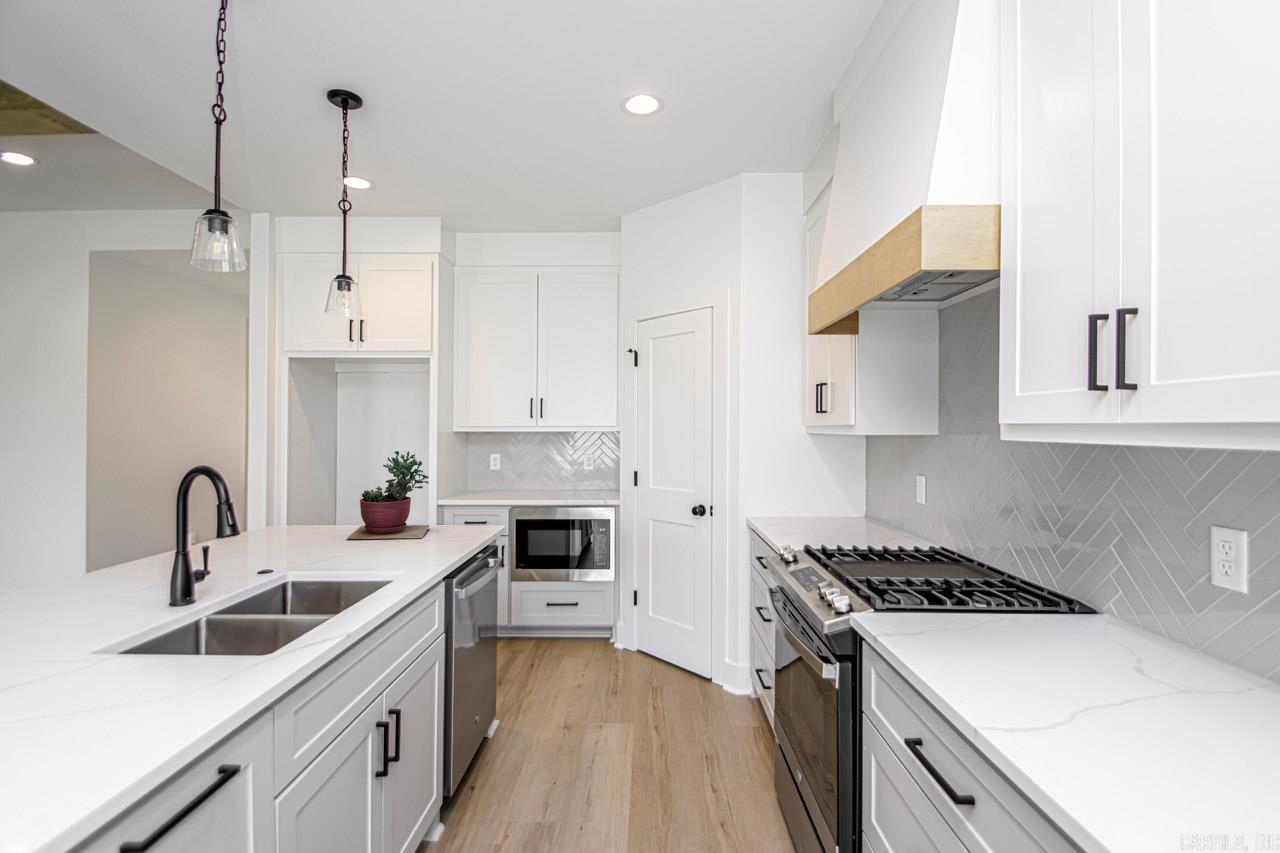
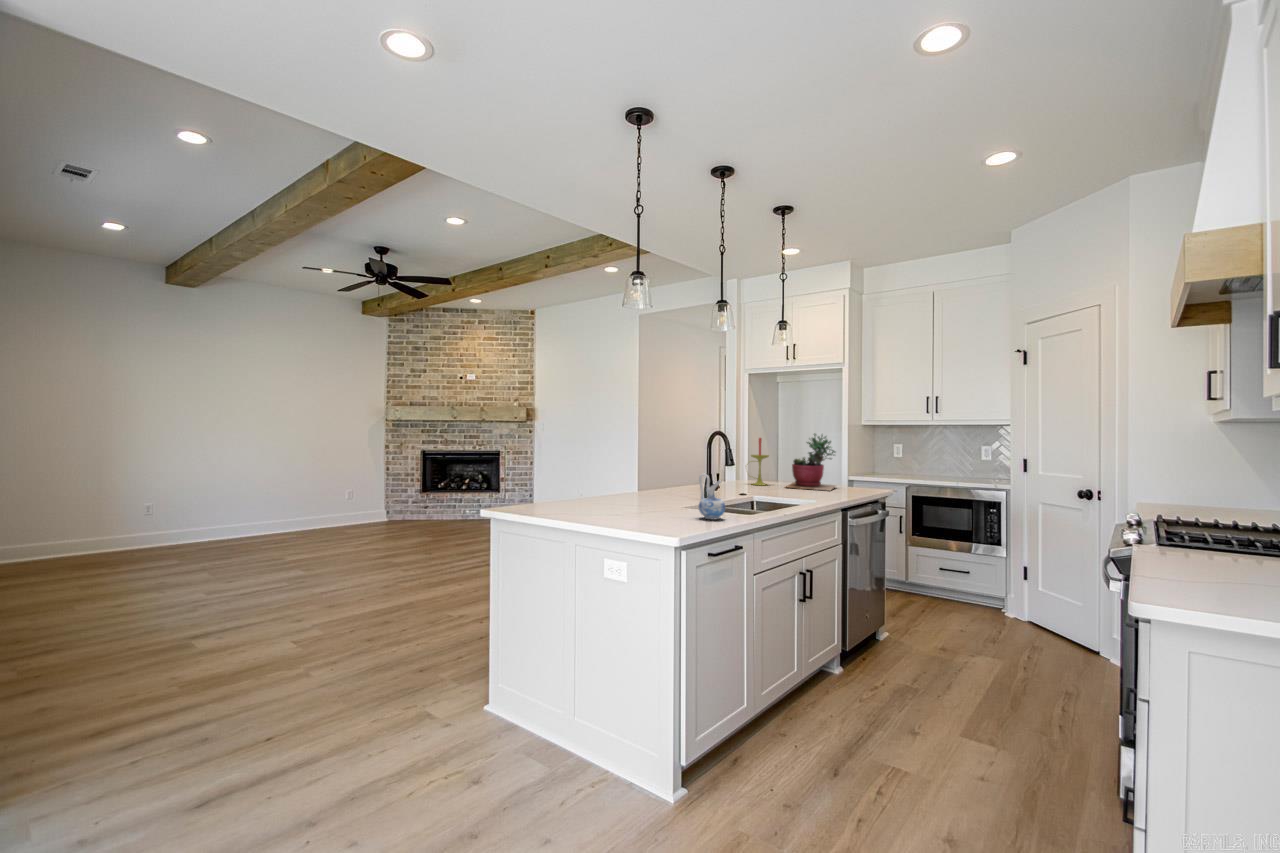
candle: none [276,457,321,539] -> present [751,438,769,485]
ceramic pitcher: none [79,603,176,733] -> present [699,474,725,519]

